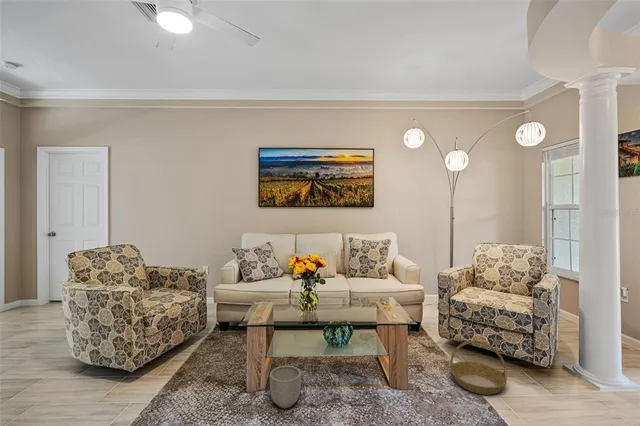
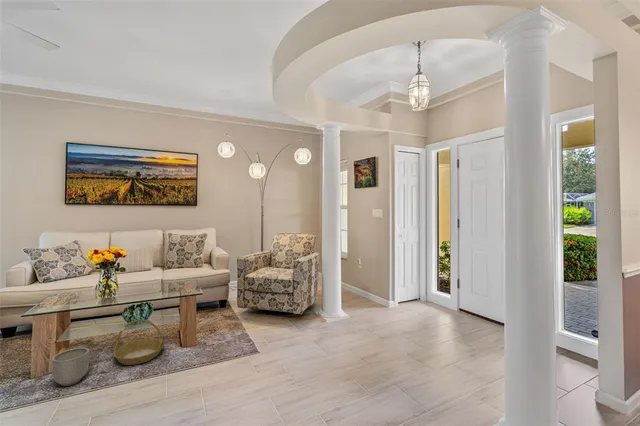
basket: present [450,341,507,395] -> present [113,319,164,365]

